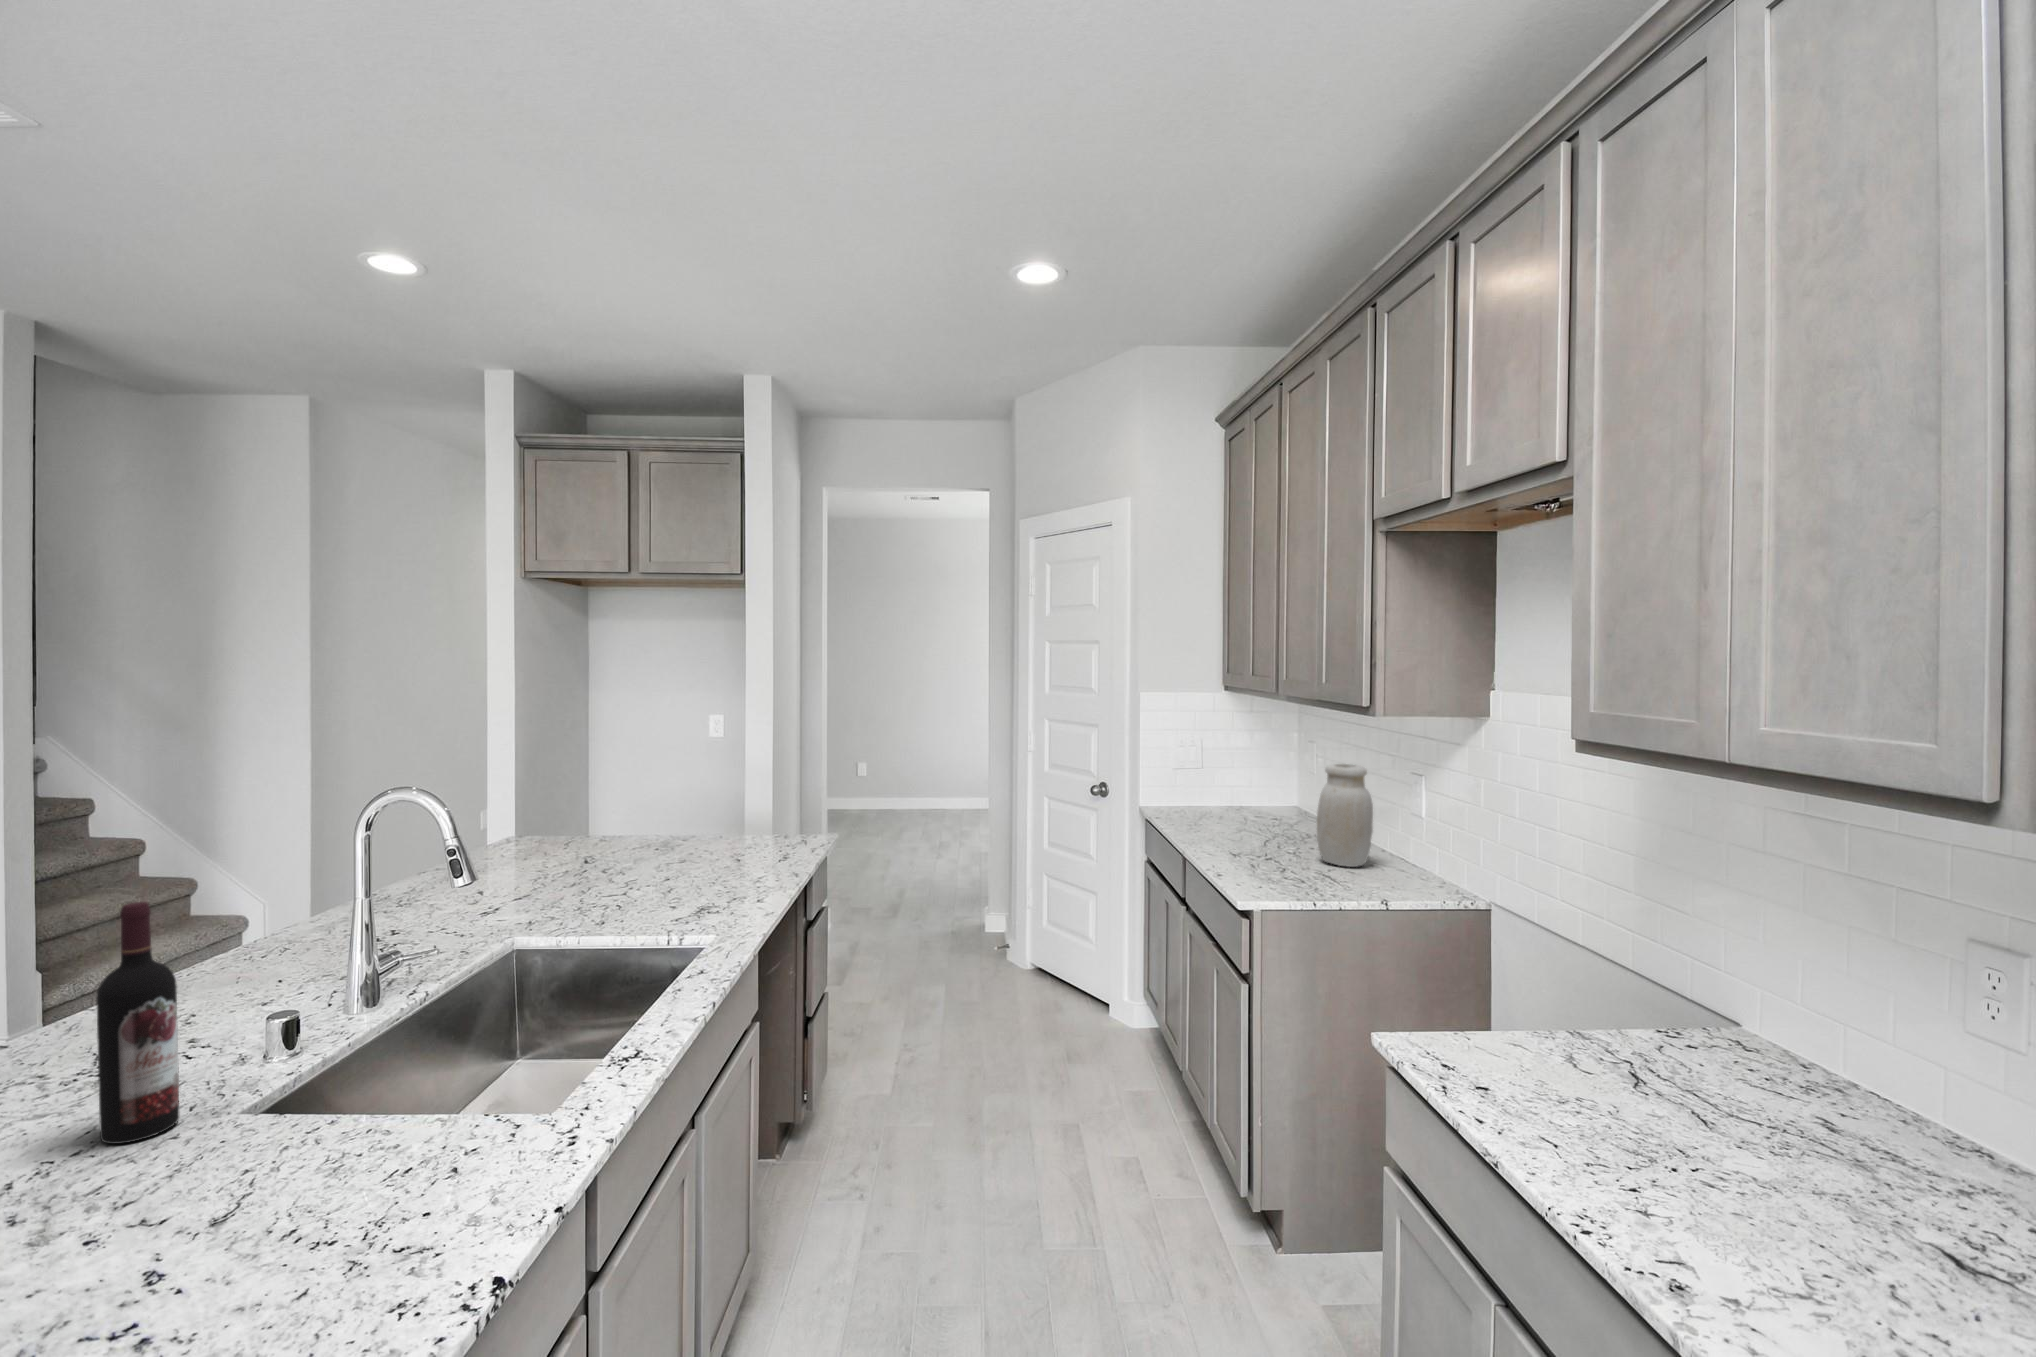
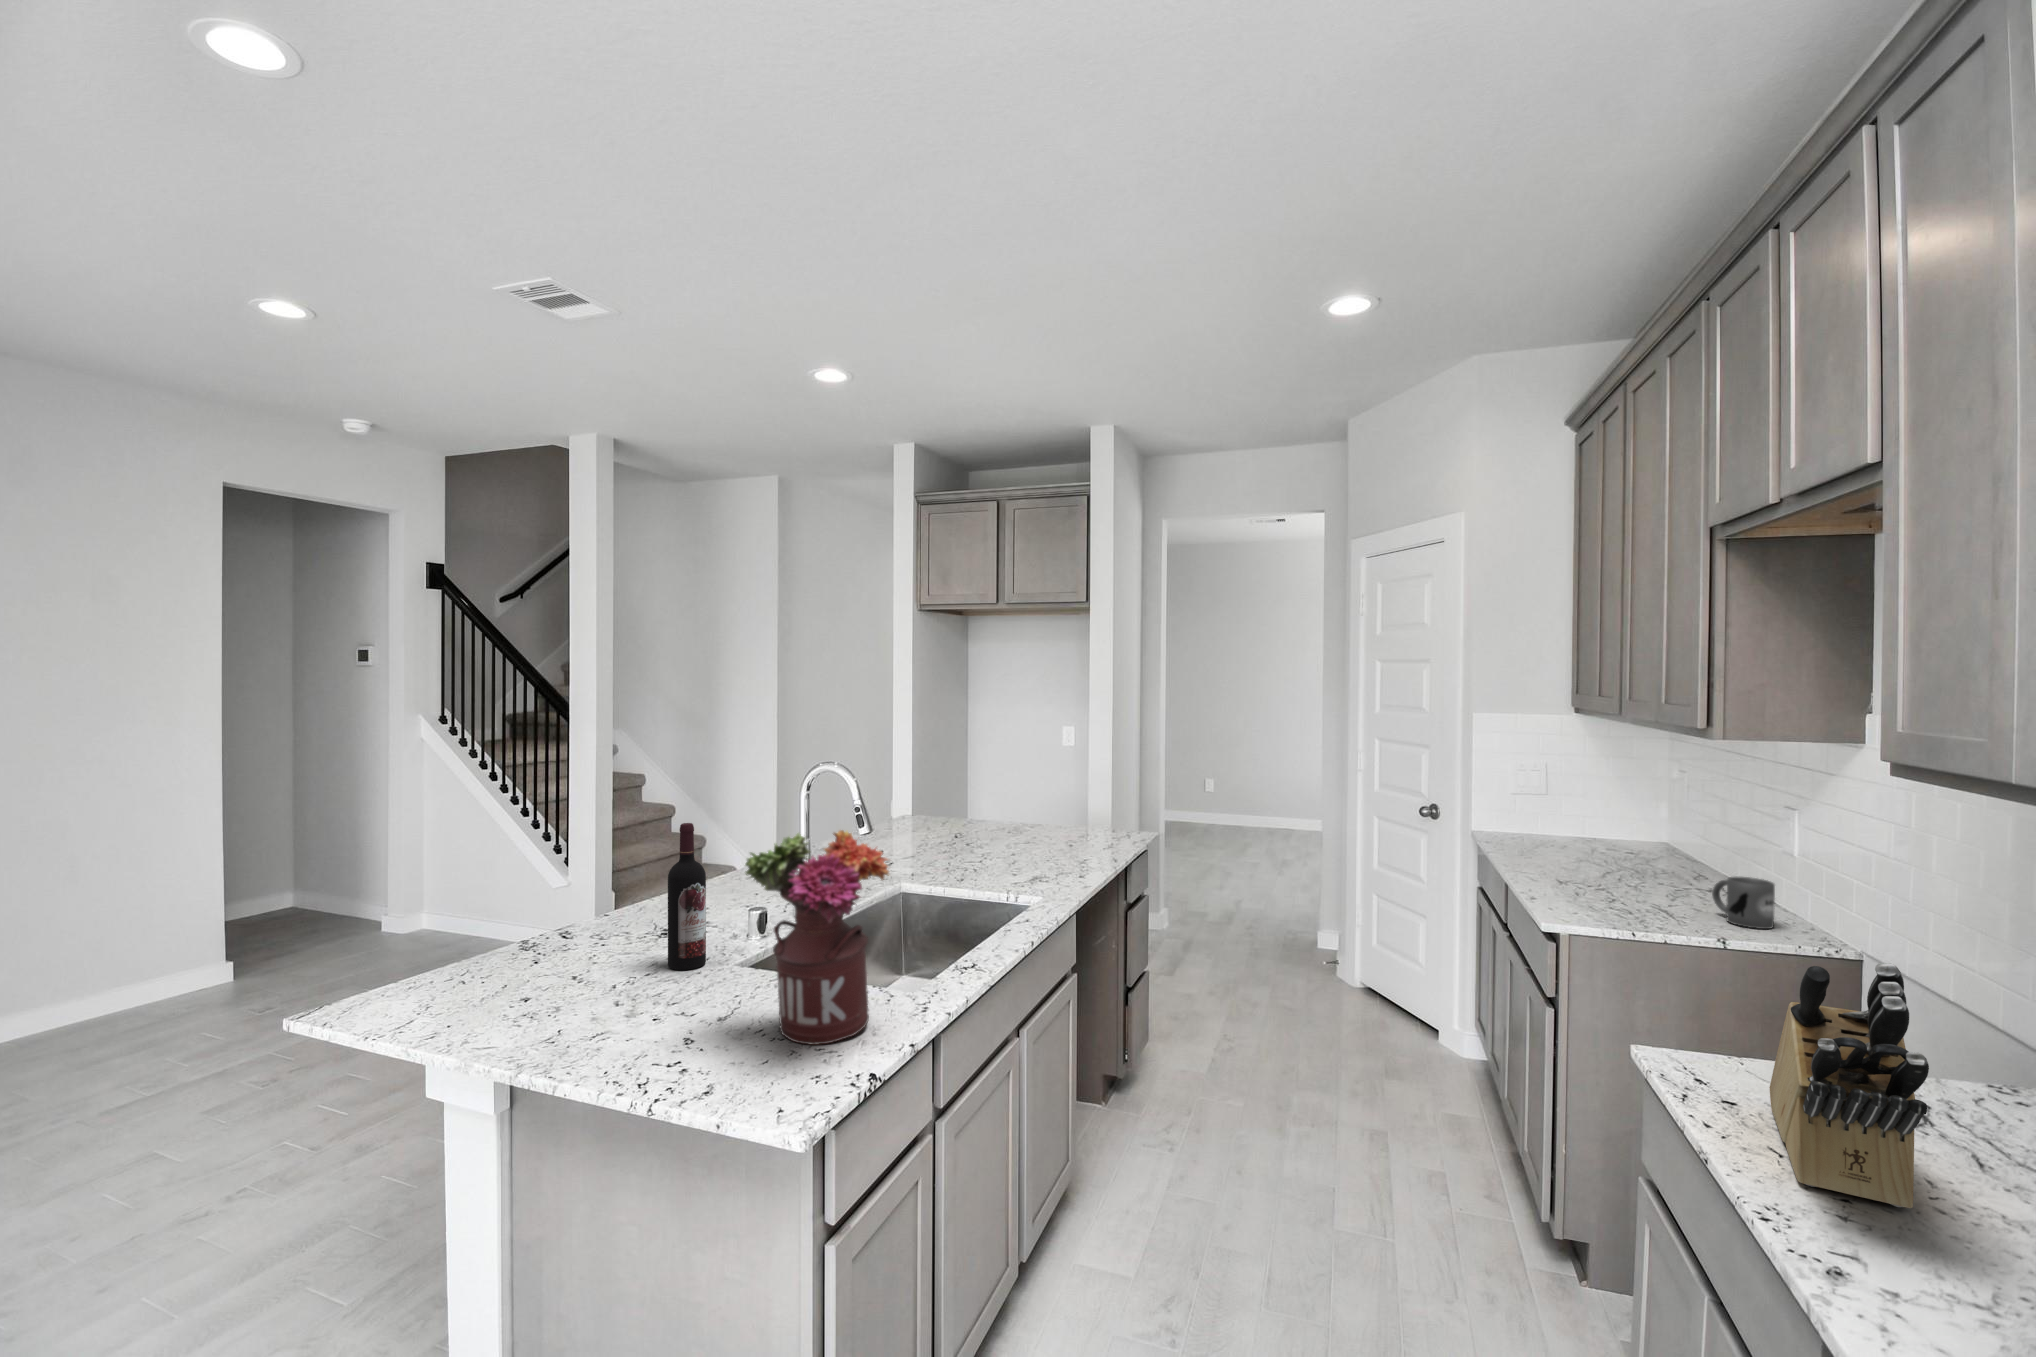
jar: present [1317,764,1373,867] -> none [1657,790,1727,903]
mug: none [1366,842,1418,889] -> present [1712,877,1775,929]
flower arrangement: none [247,900,521,1252] -> present [745,830,889,1045]
knife block: none [1516,946,1725,1185] -> present [1769,963,1929,1208]

